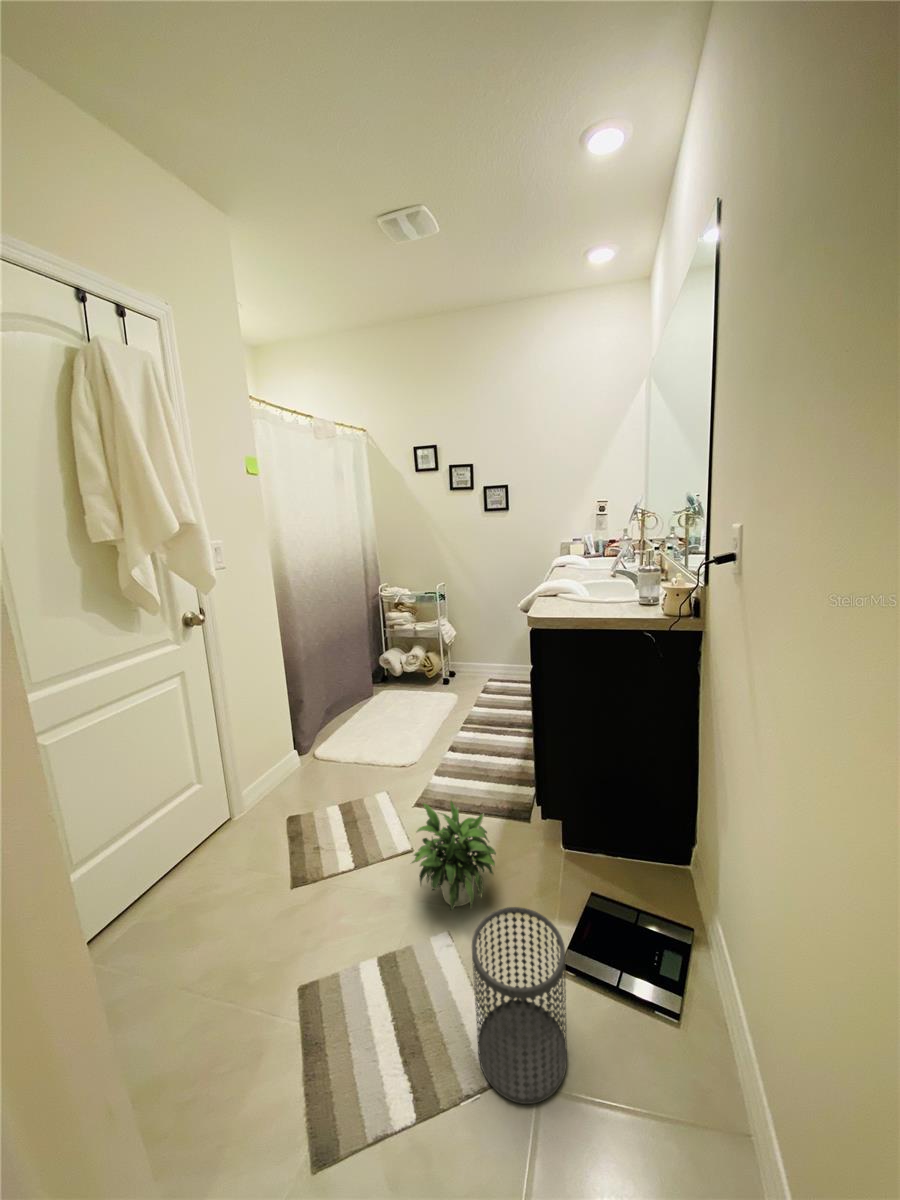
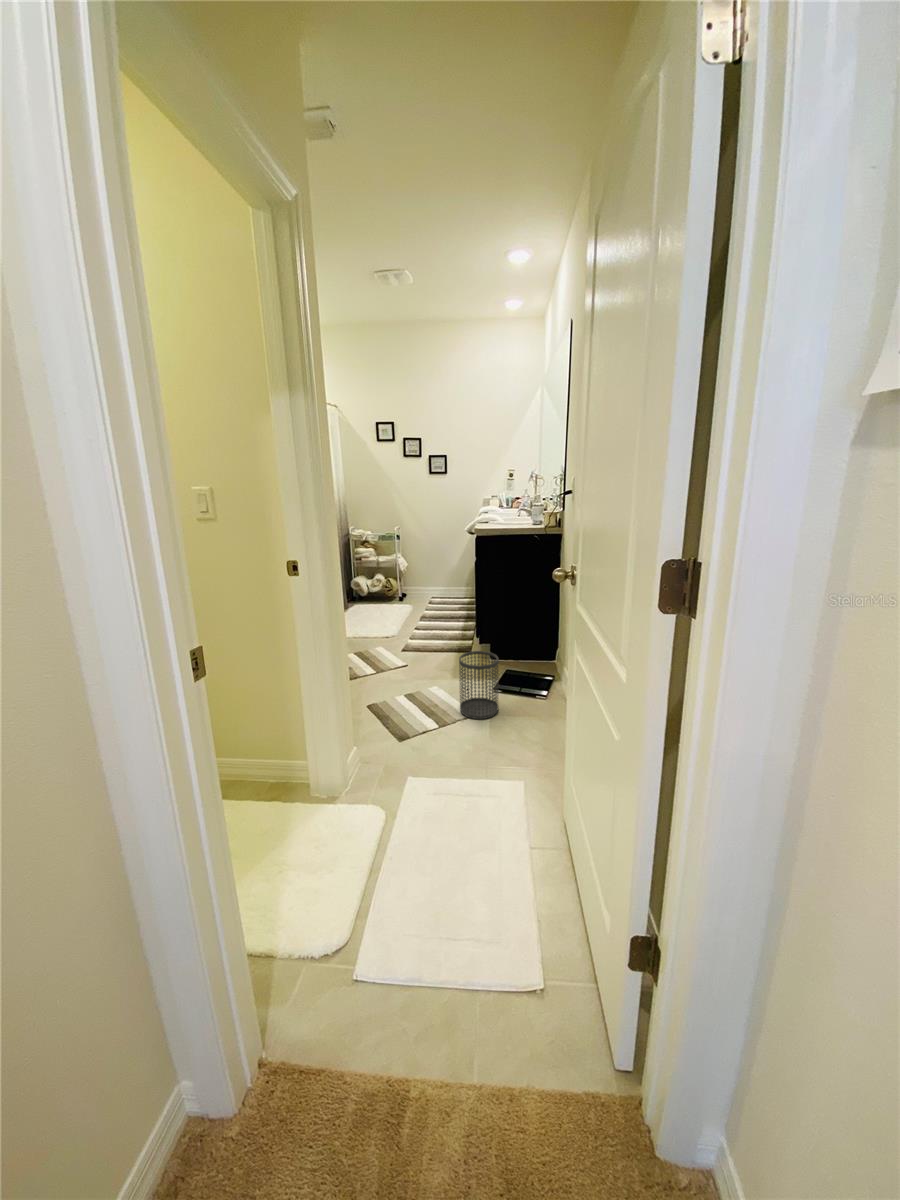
potted plant: present [412,801,496,911] -> none [416,630,460,680]

